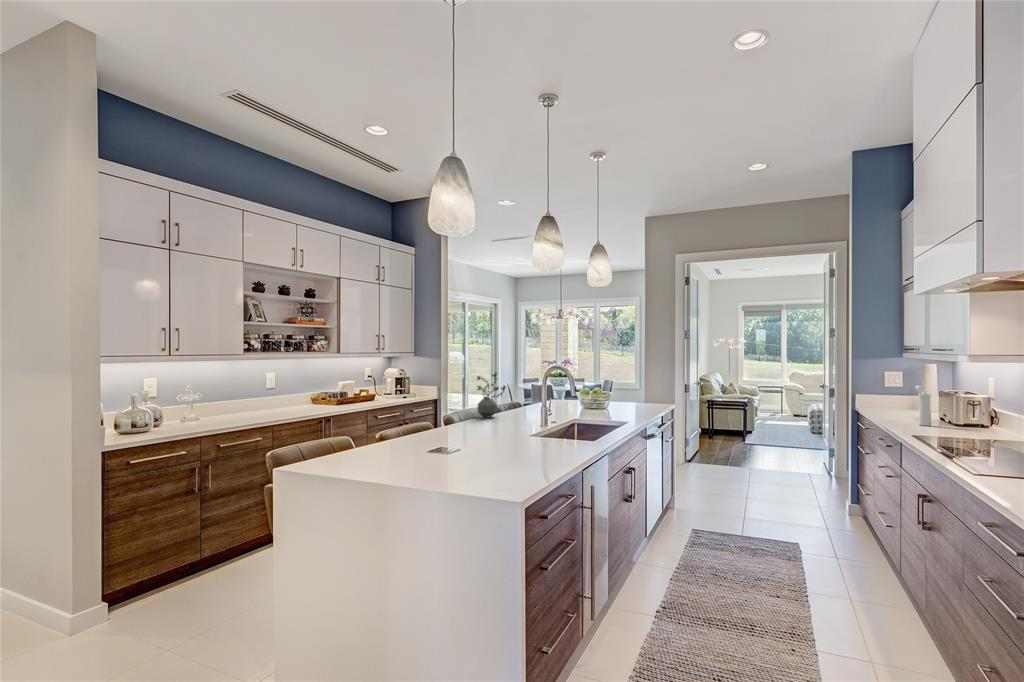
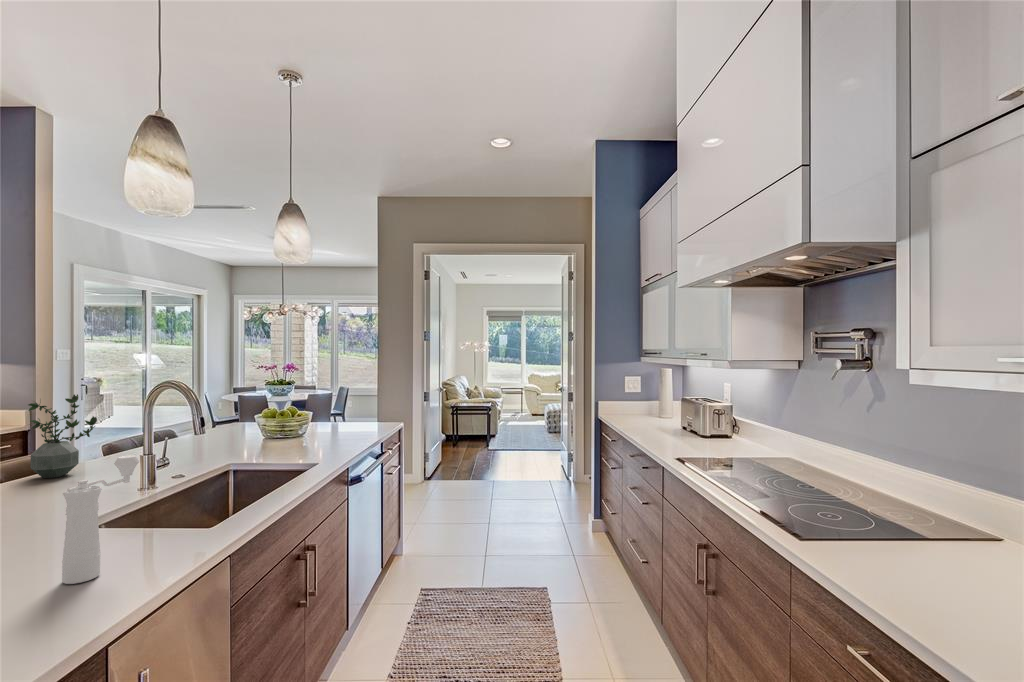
pepper mill: present [915,386,931,426] -> present [62,455,140,584]

